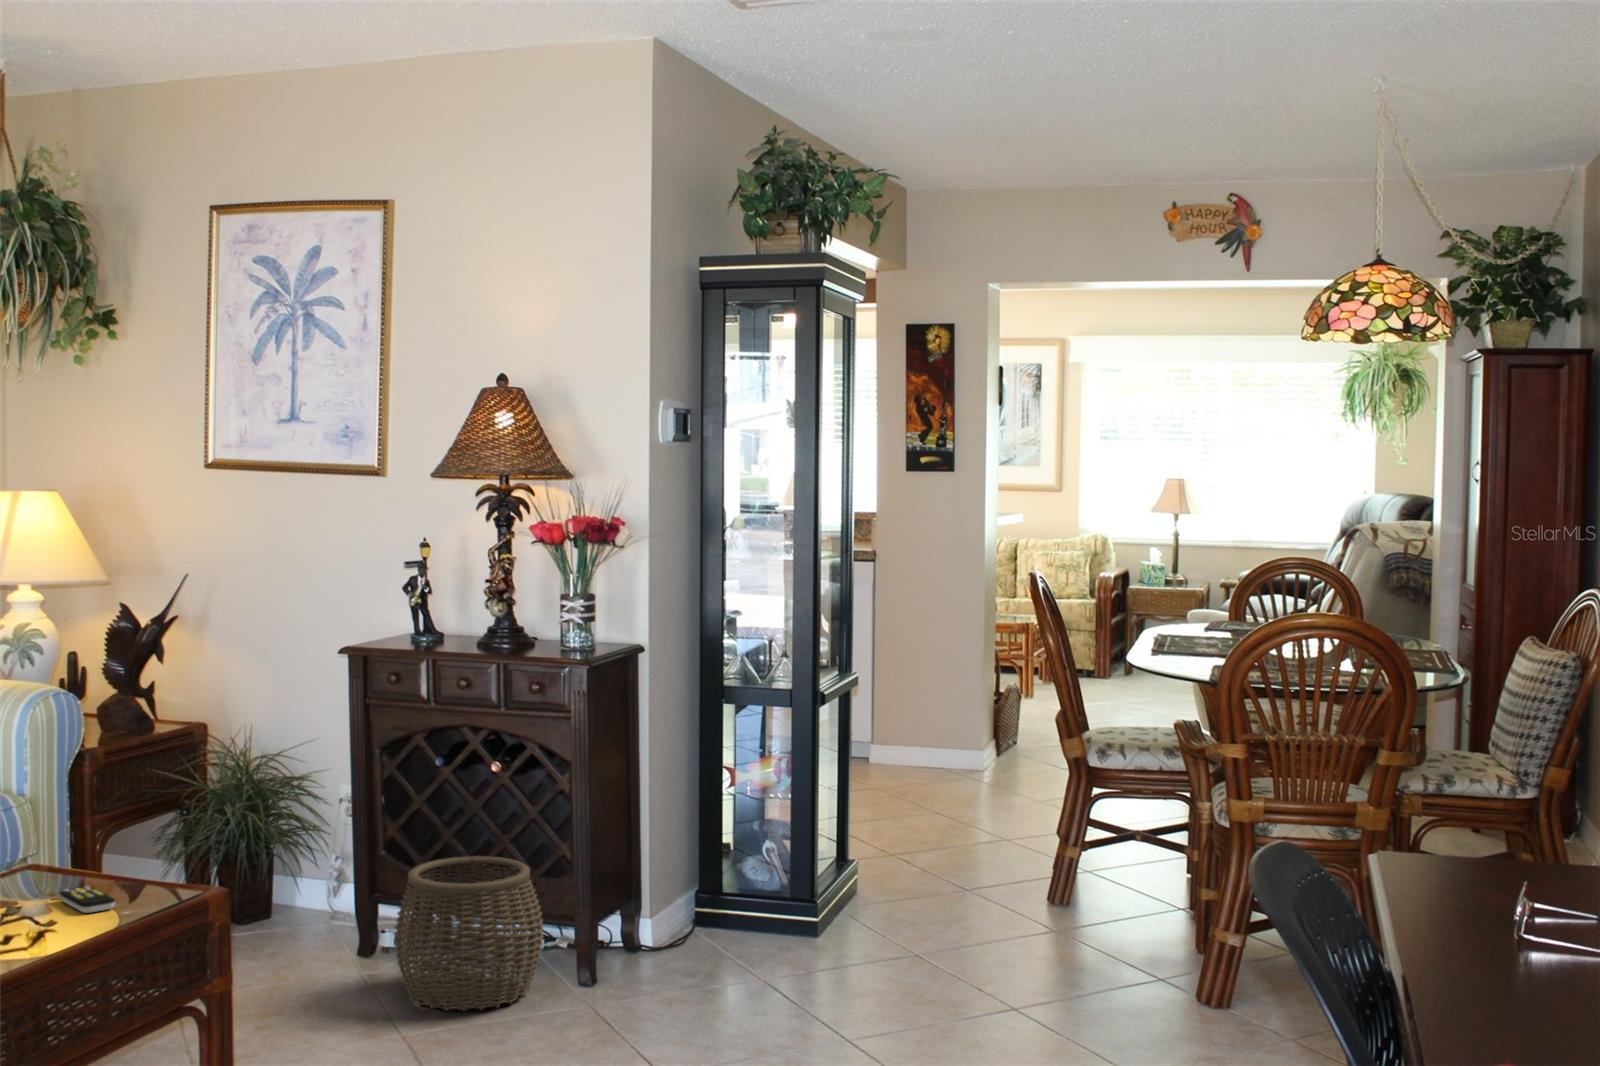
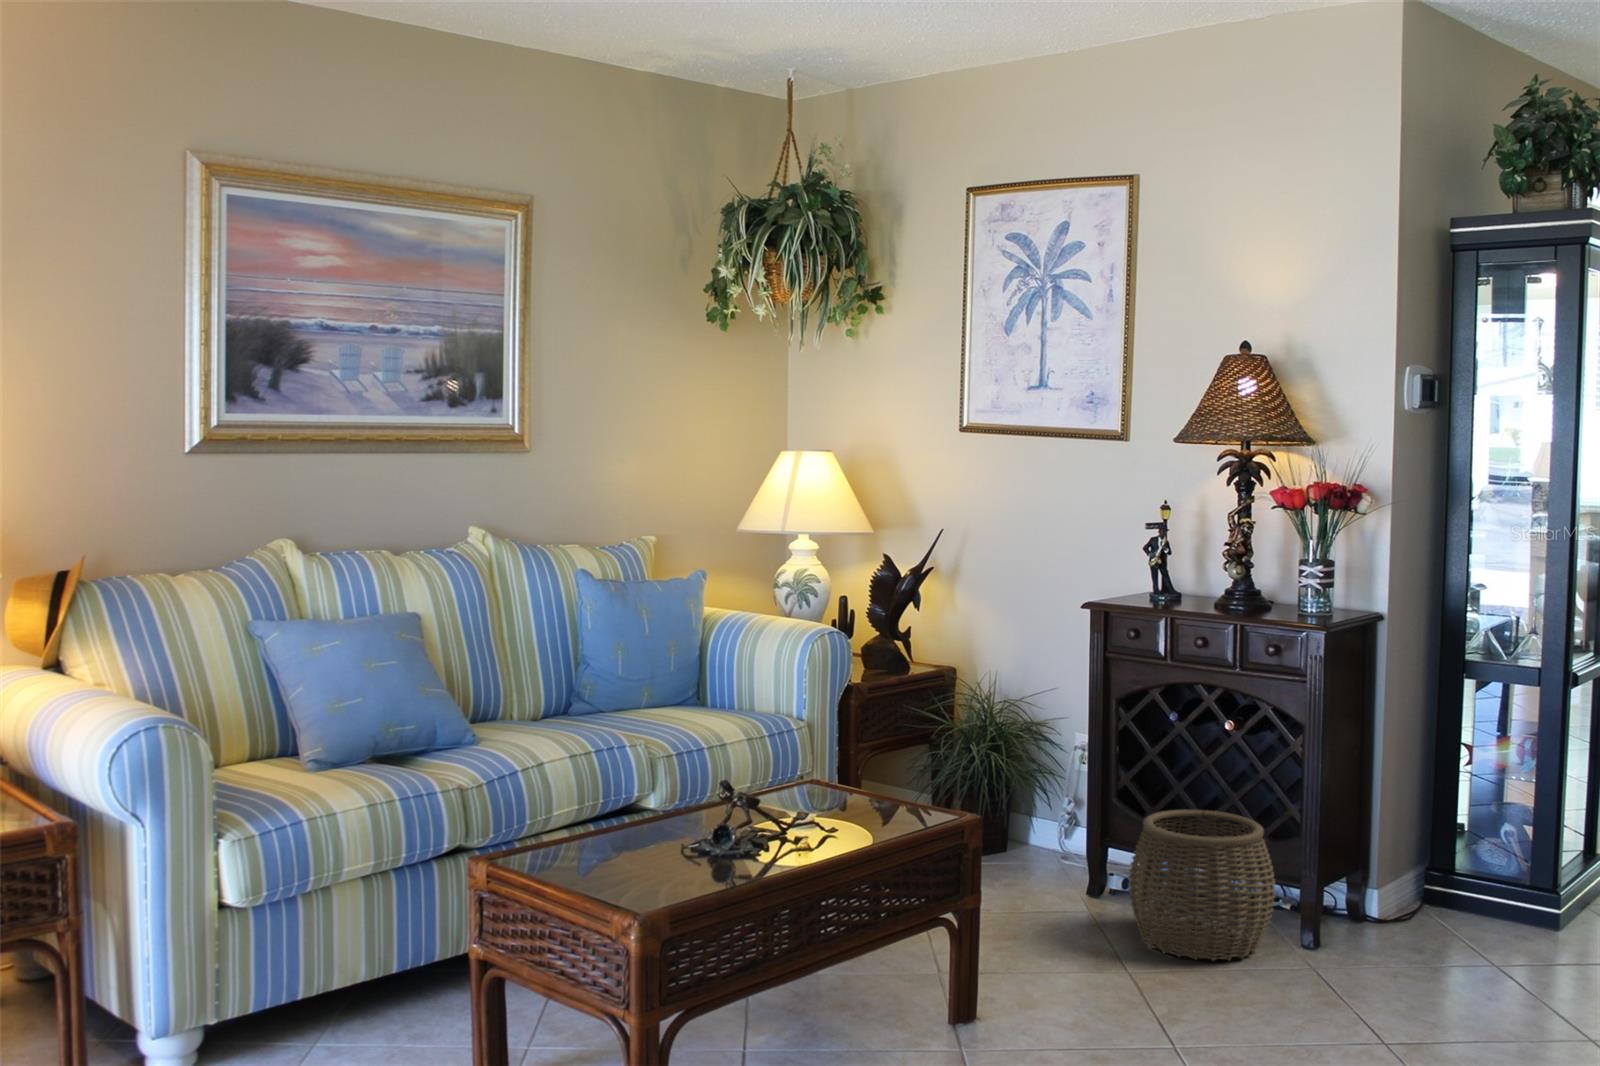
remote control: present [60,886,115,913] -> none [845,805,892,830]

